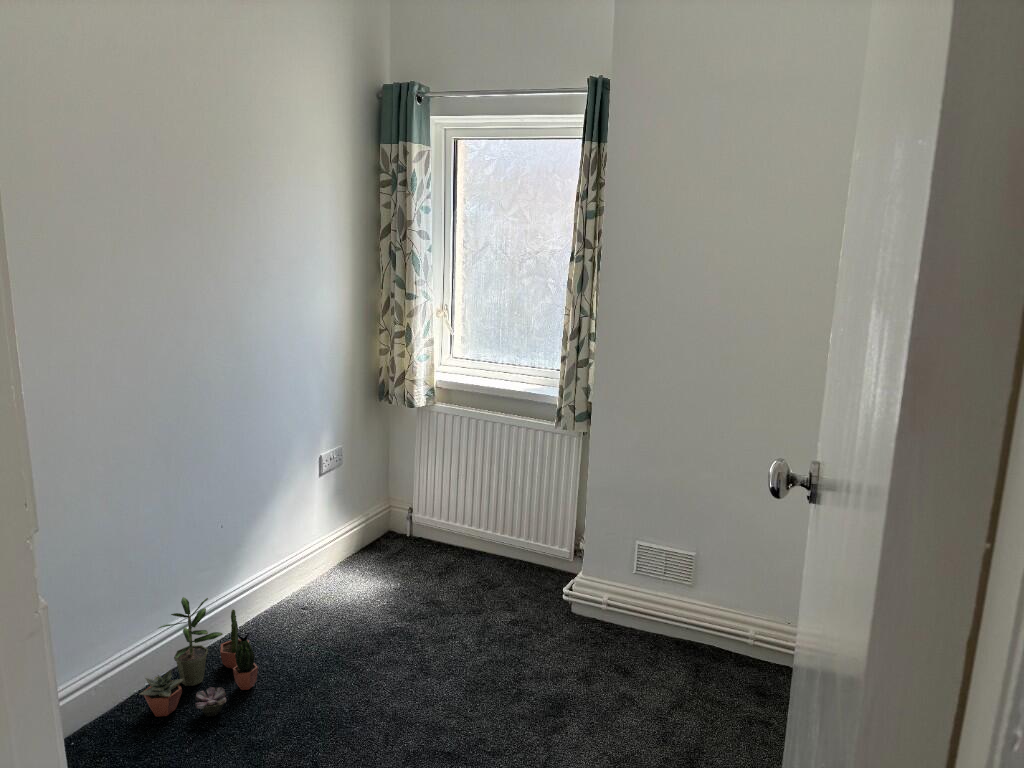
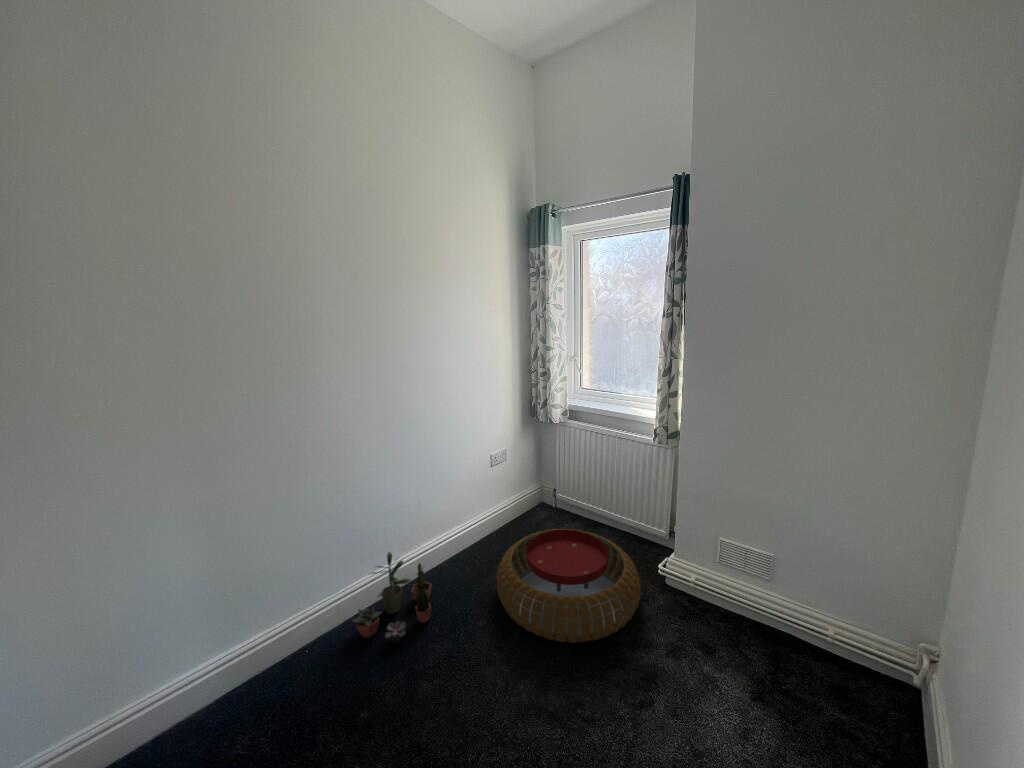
pouf: none [348,553,544,685] -> present [496,528,641,643]

